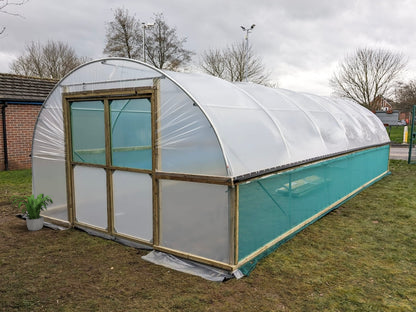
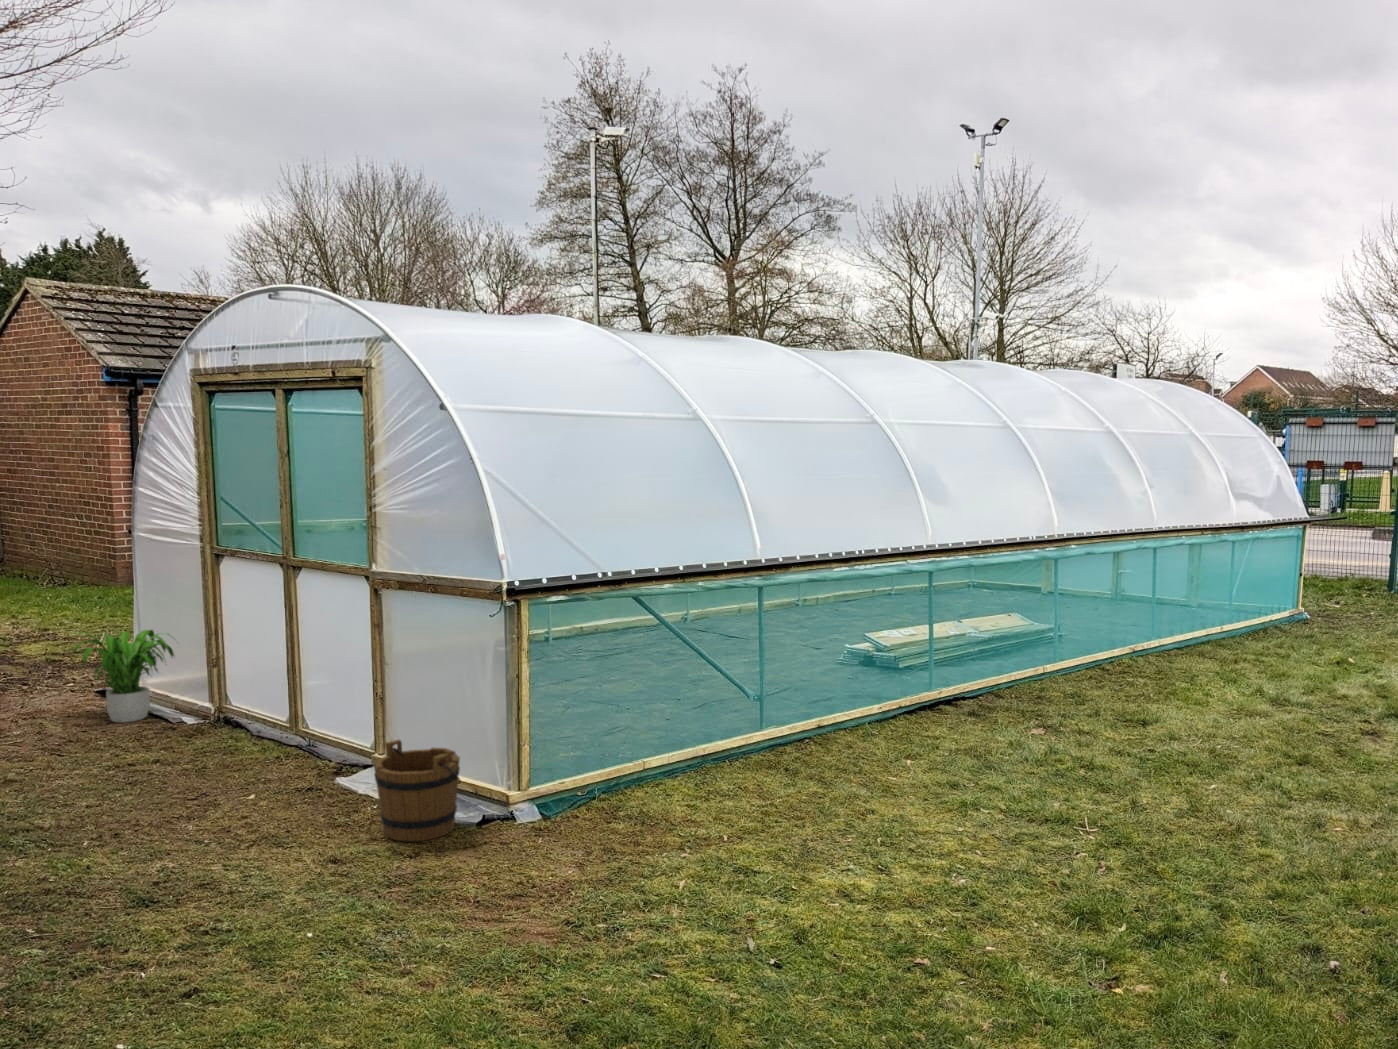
bucket: none [171,242,206,286] -> present [374,740,461,841]

